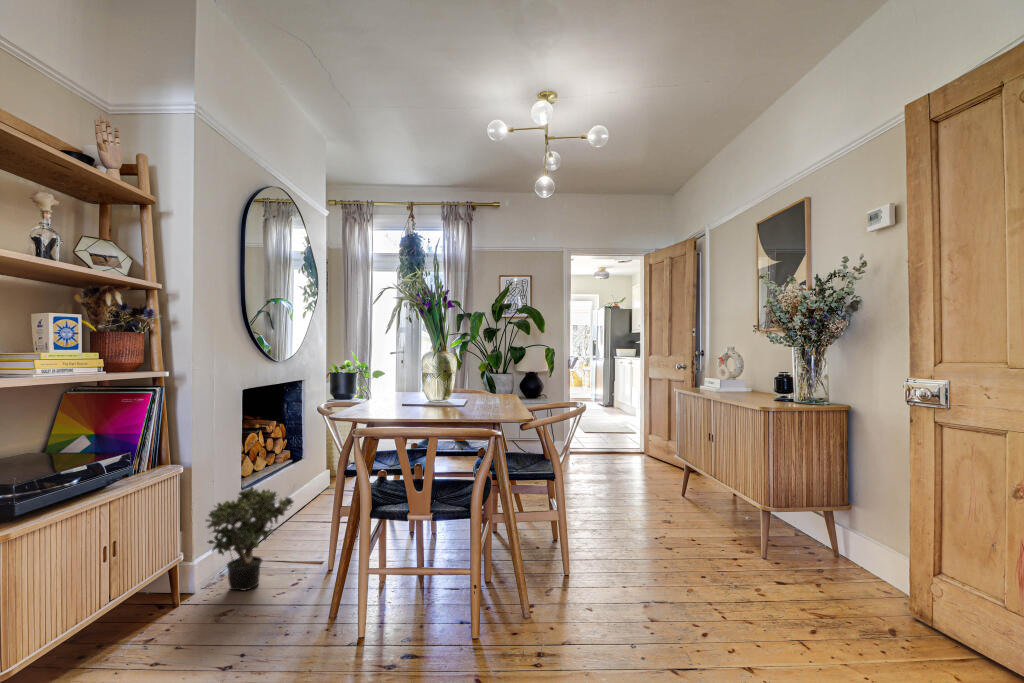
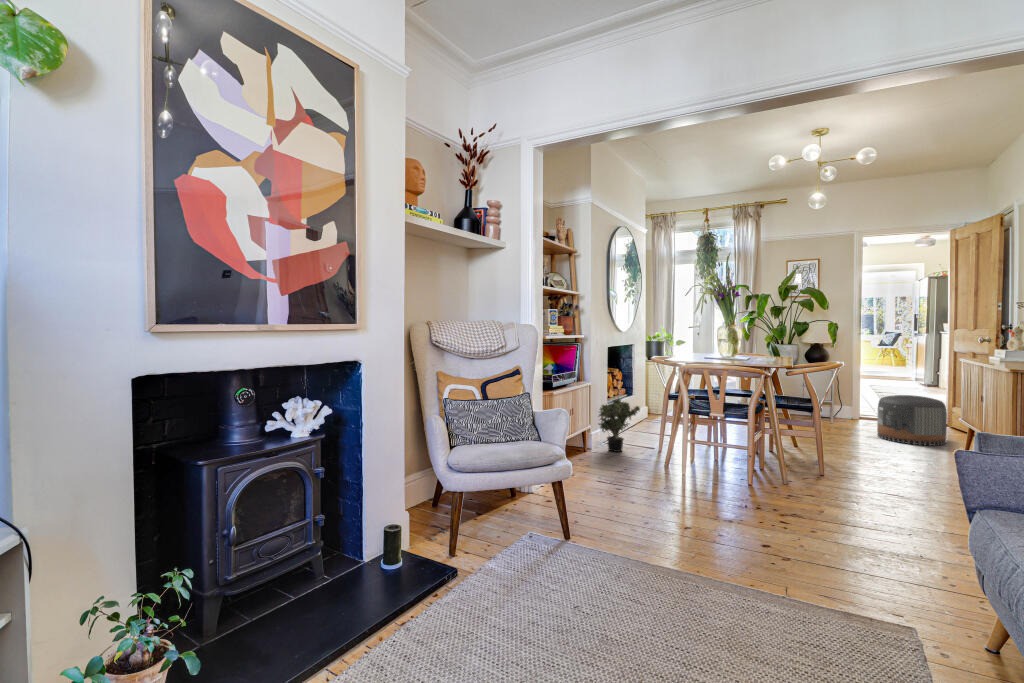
pouf: none [597,429,659,487] -> present [877,395,947,446]

